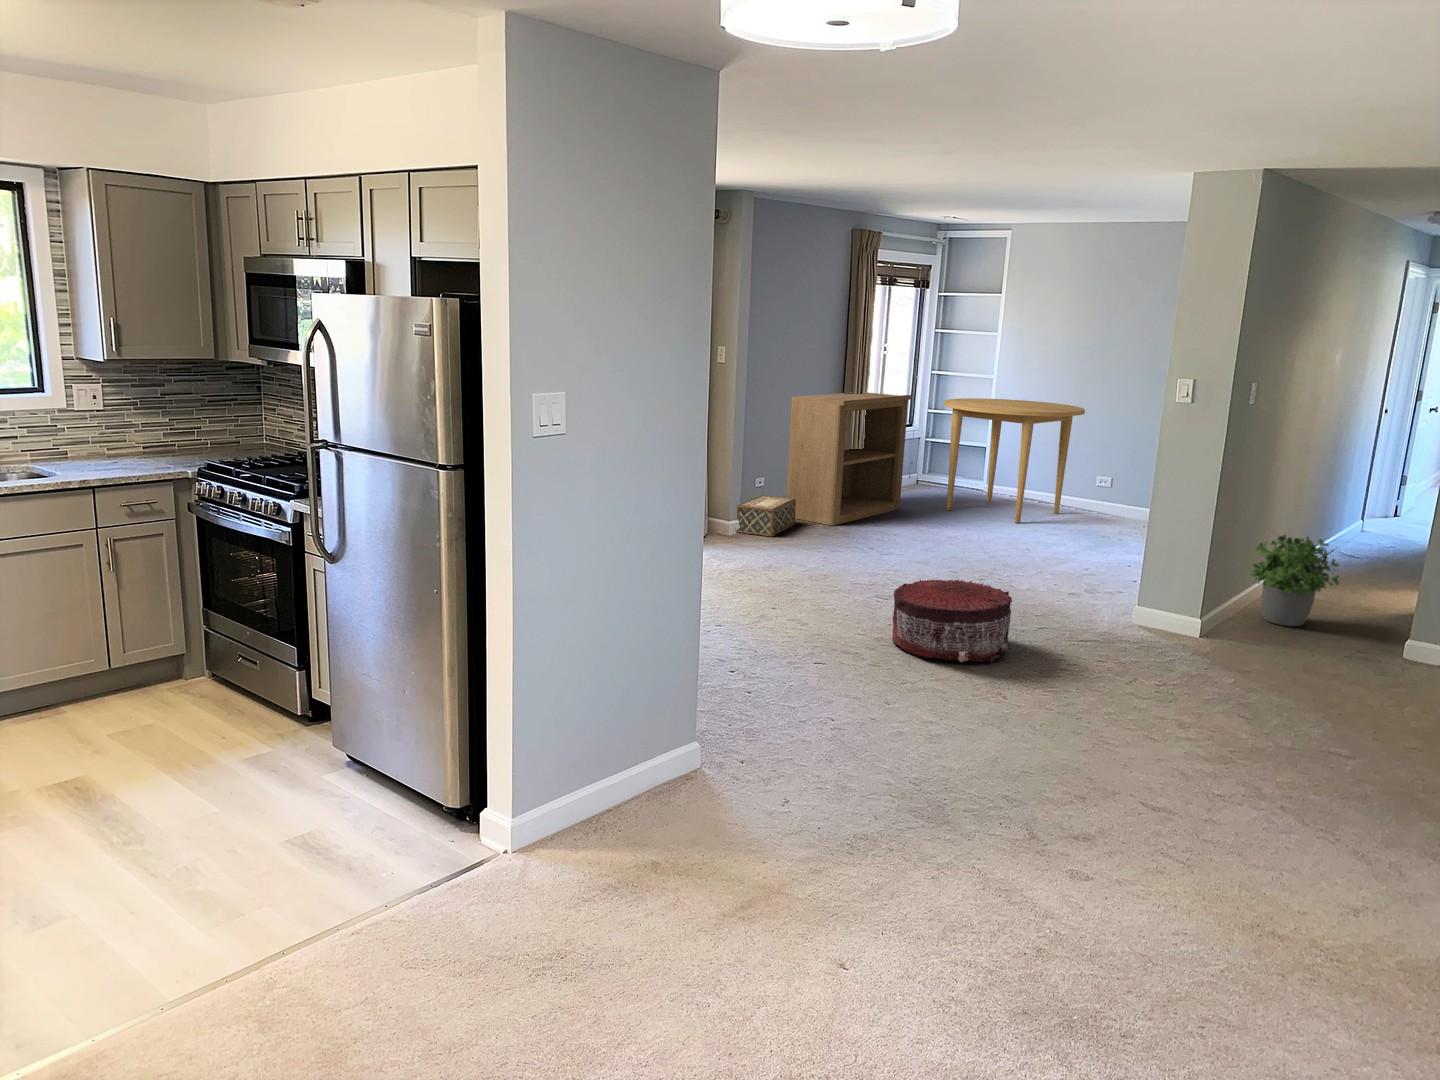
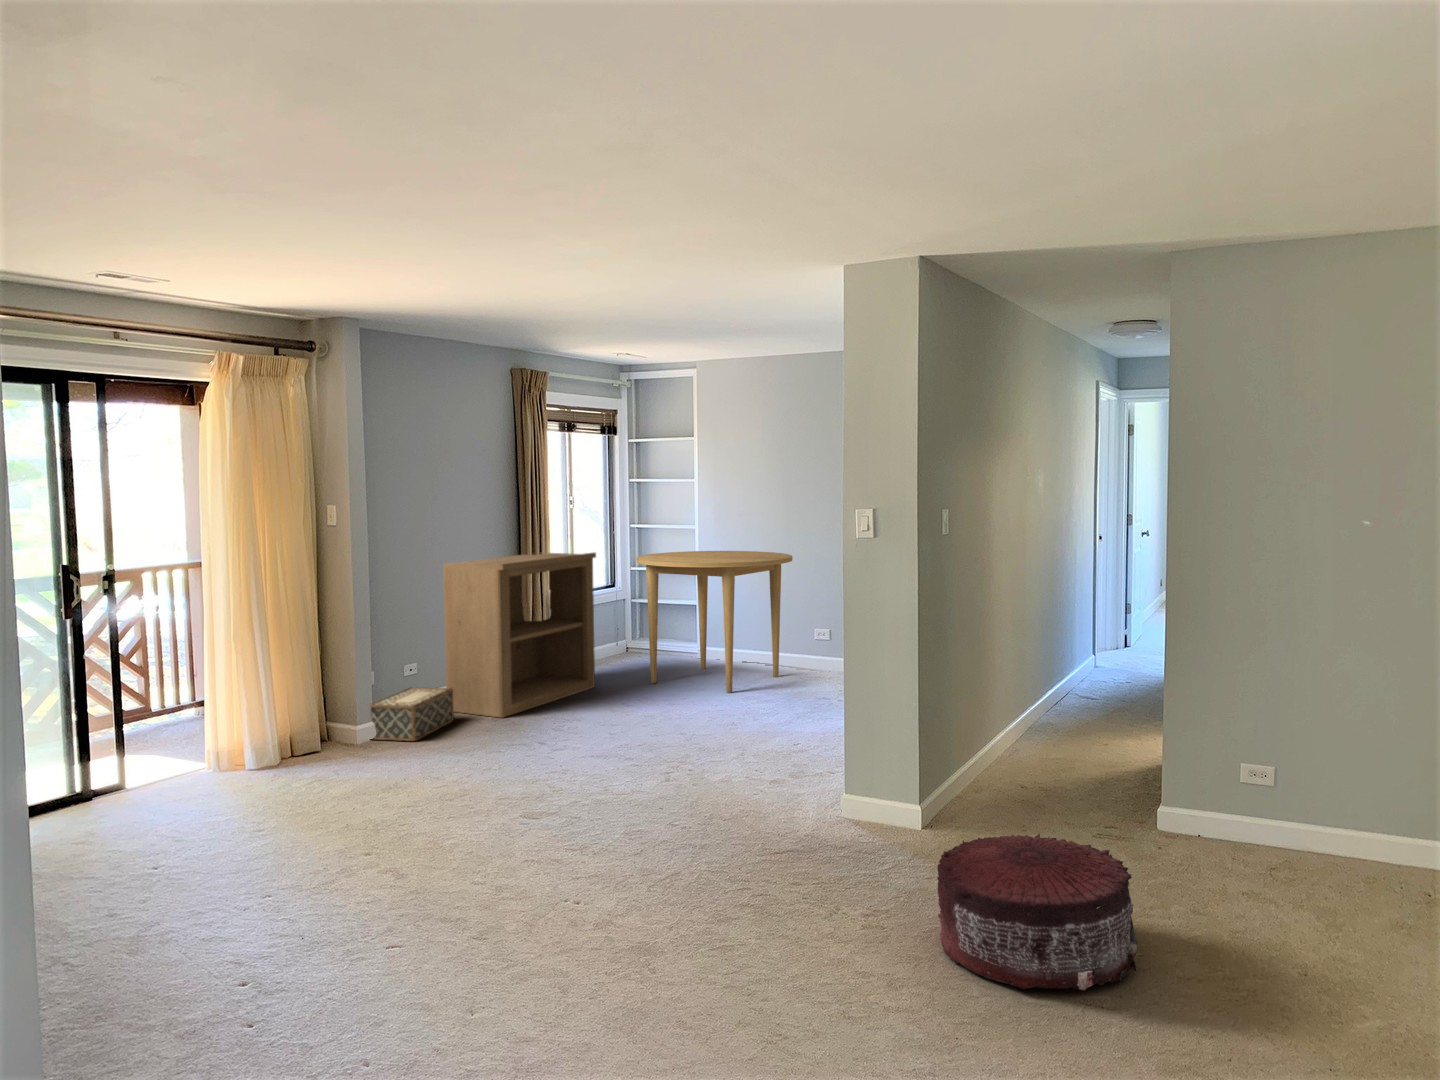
potted plant: present [1251,534,1339,626] -> none [973,686,1072,800]
pouf: present [892,580,1012,662] -> present [937,834,1137,990]

